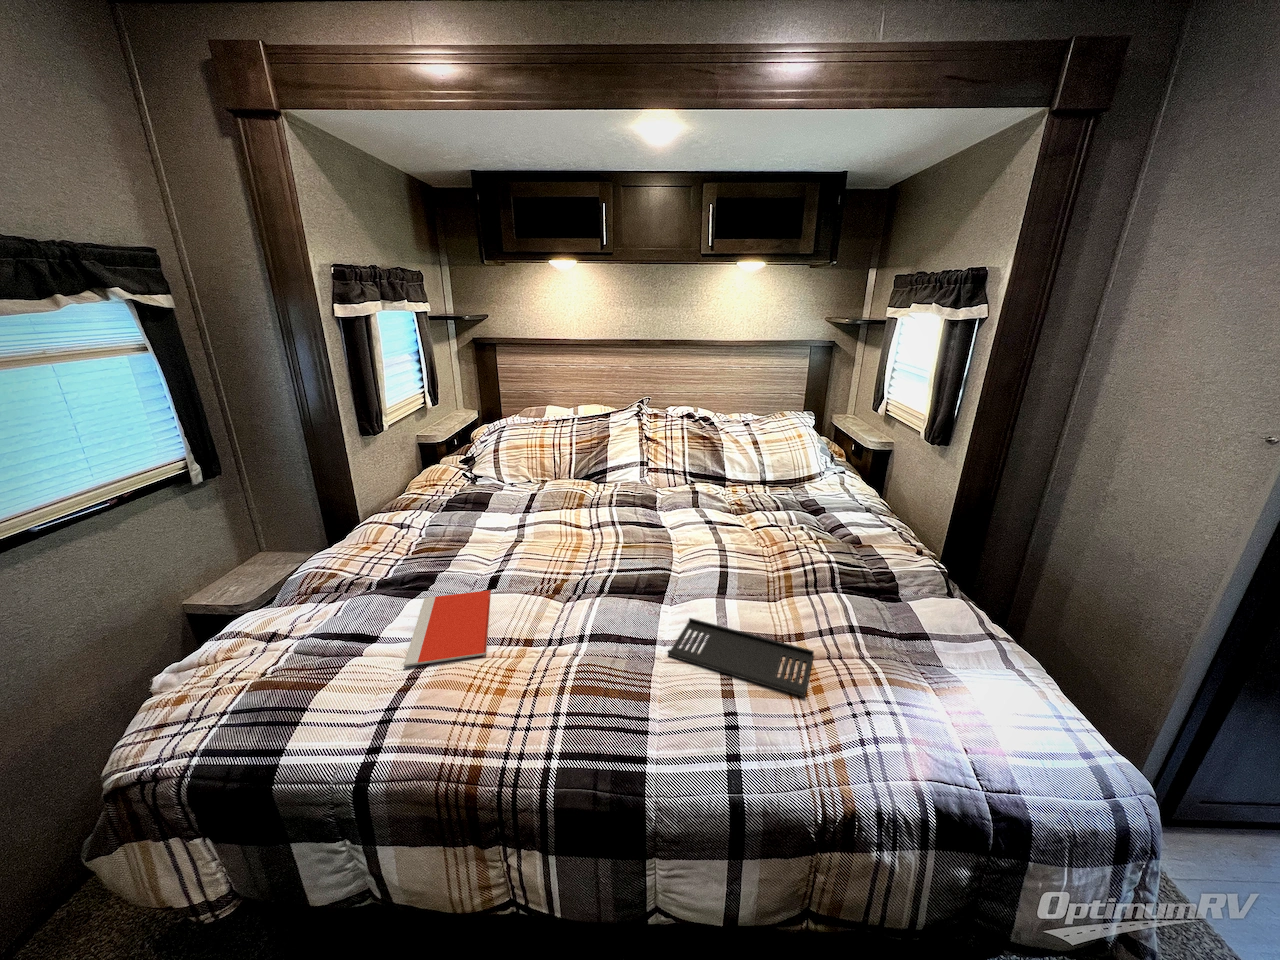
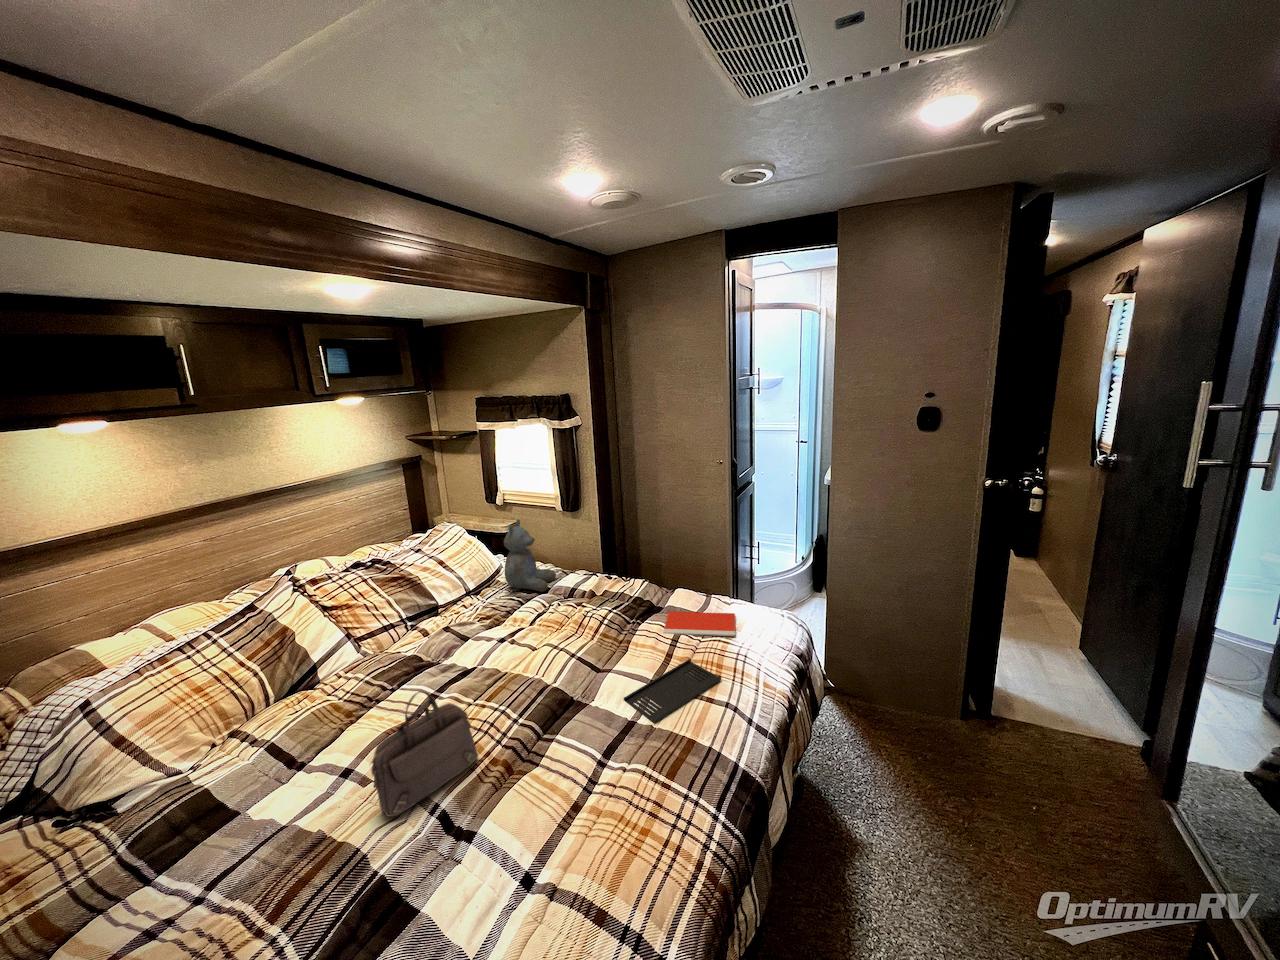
stuffed bear: none [785,420,853,511] -> present [504,519,556,592]
handbag: none [486,475,564,565] -> present [371,691,478,816]
notebook: present [404,590,491,667] -> present [663,612,735,636]

